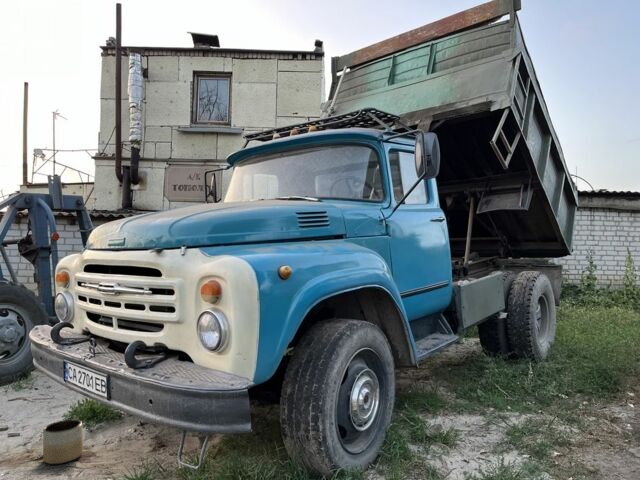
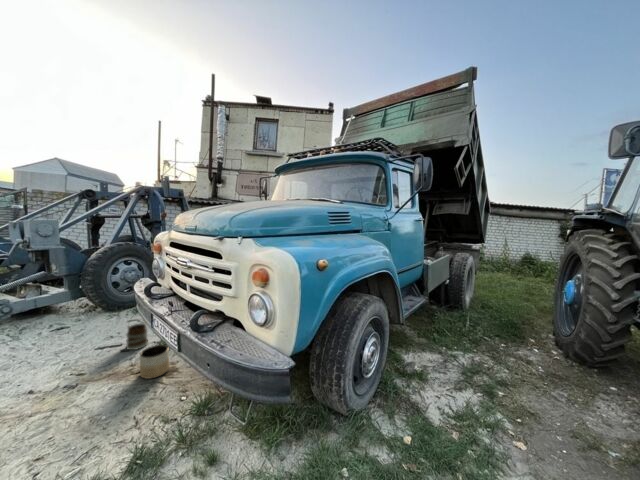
wooden bucket: none [13,383,45,437] -> present [126,324,148,350]

